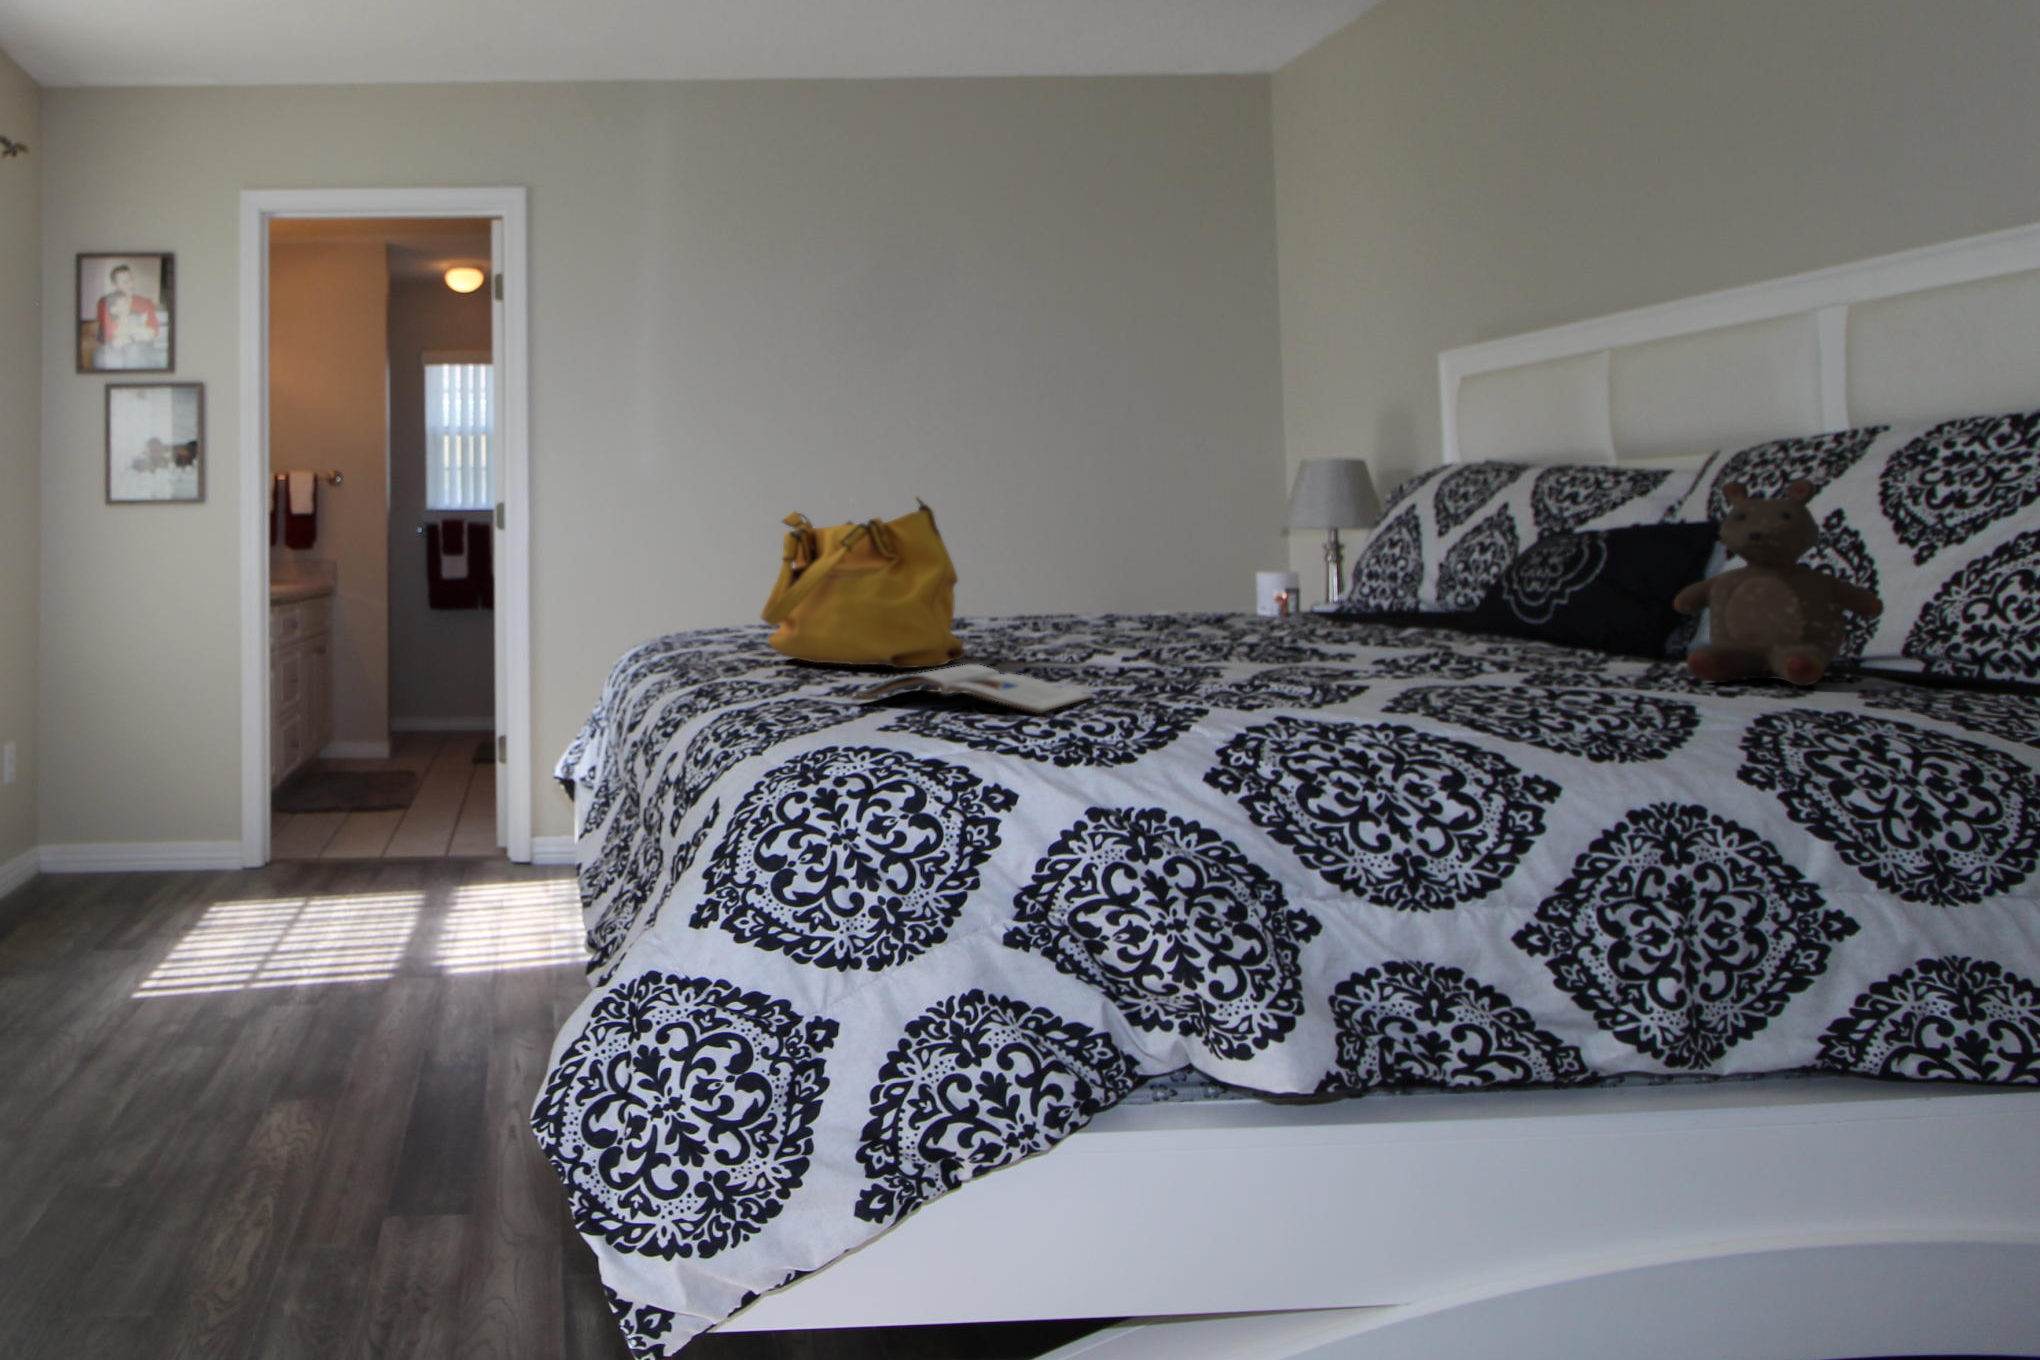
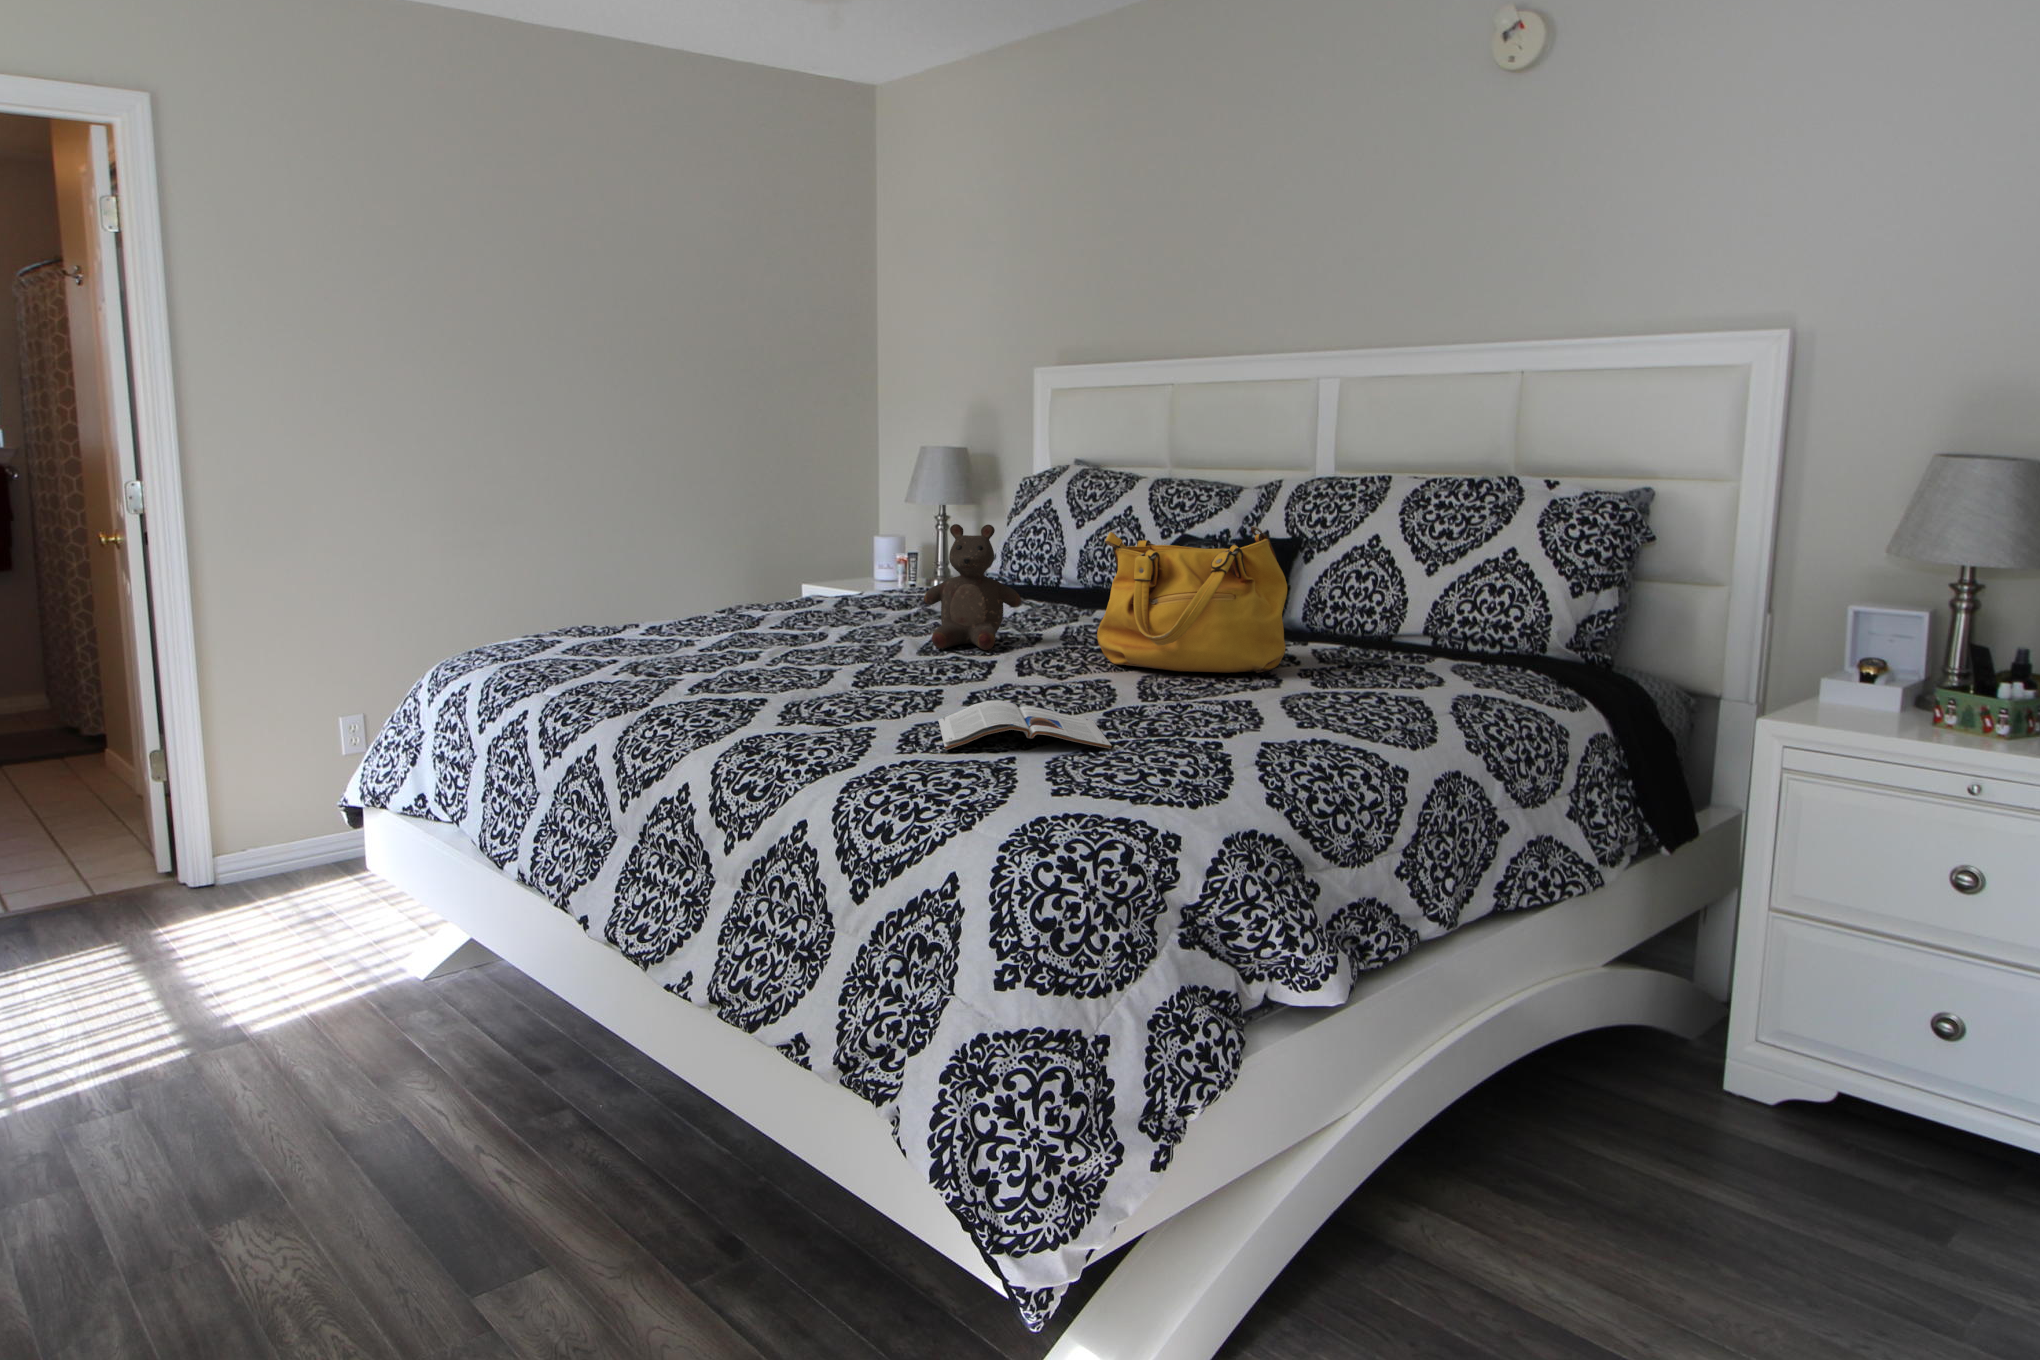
stuffed bear: present [1674,479,1884,686] -> present [924,524,1021,650]
handbag: present [760,497,964,668] -> present [1097,526,1287,673]

